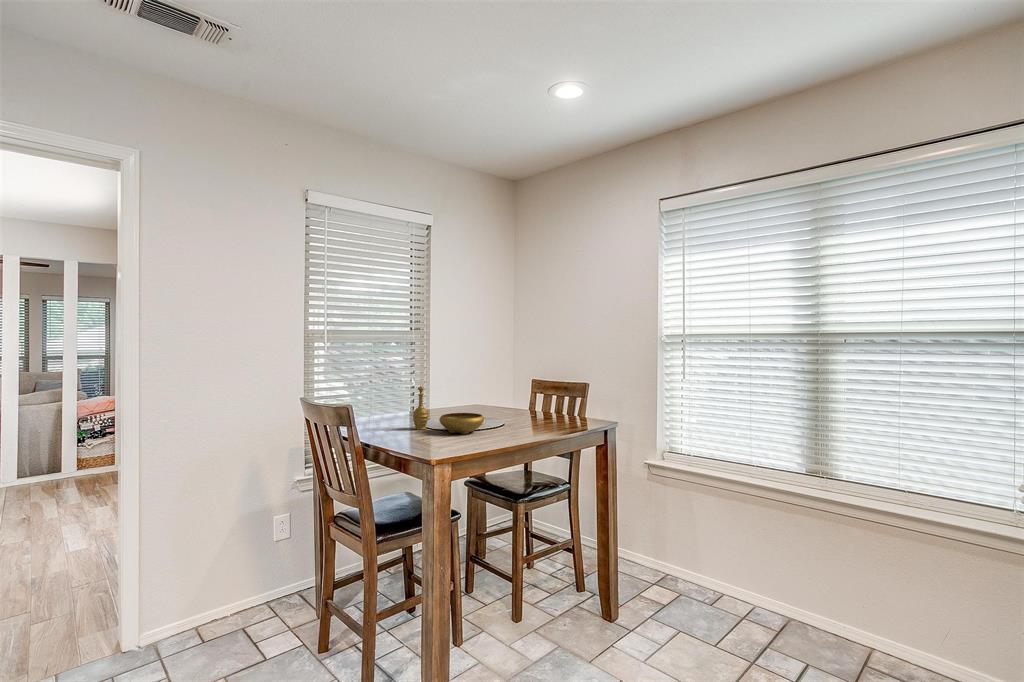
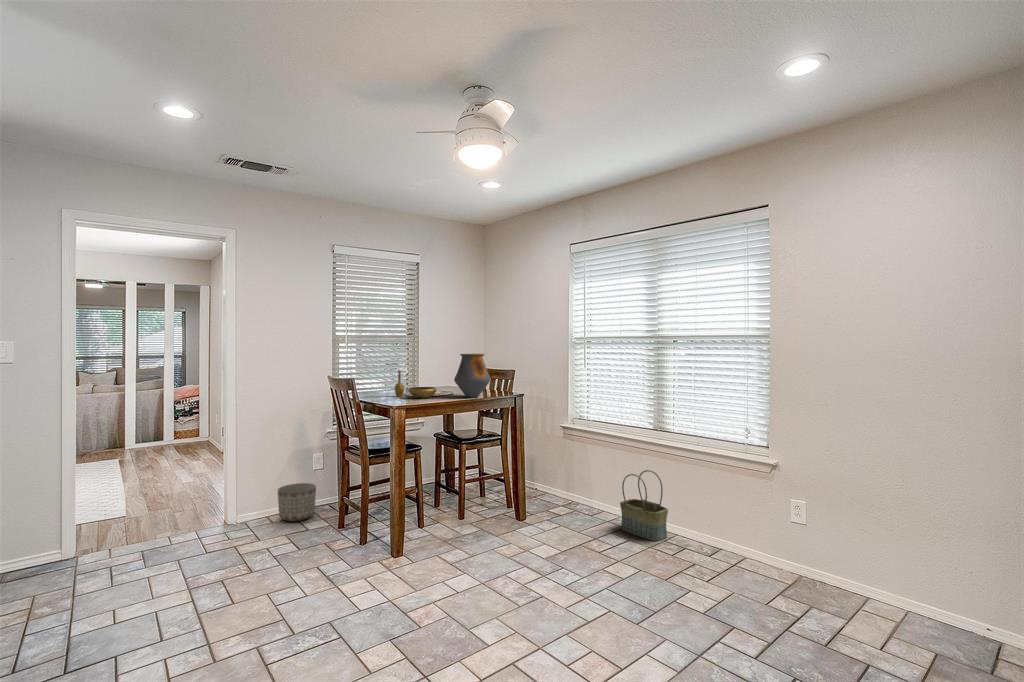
vase: none [509,359,567,429] -> present [454,354,490,397]
basket: none [768,538,856,660] -> present [620,470,668,541]
planter: none [211,565,278,638] -> present [277,483,316,521]

